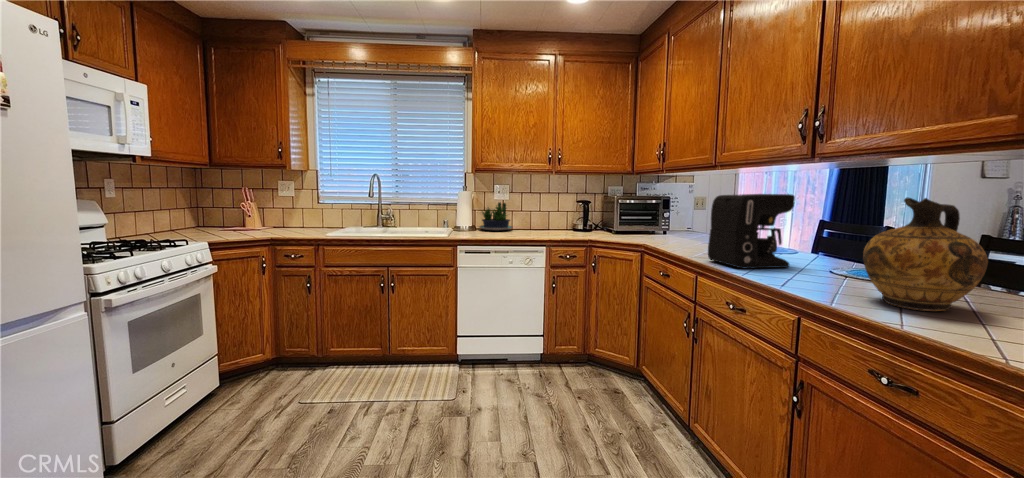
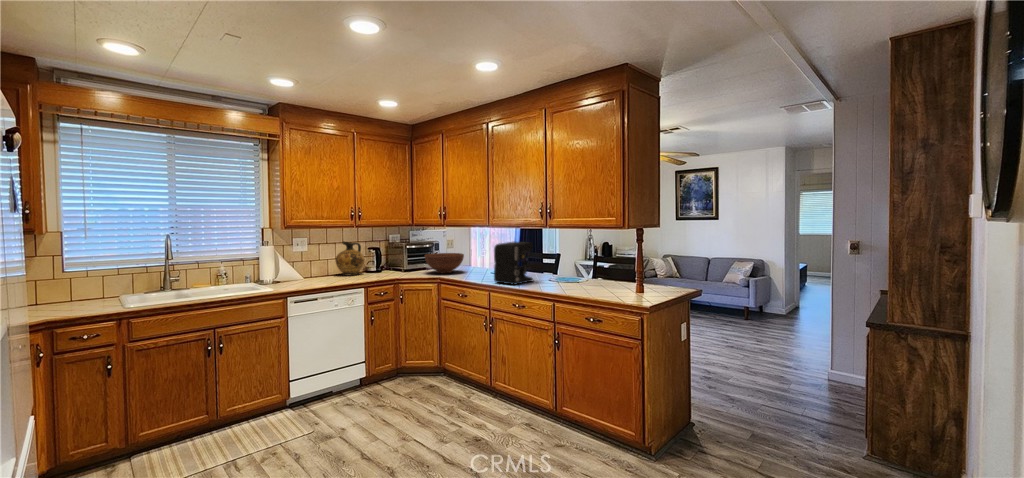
ceramic jug: present [863,197,988,311] -> present [335,241,364,275]
potted plant: present [479,202,513,231] -> none [284,254,322,280]
fruit bowl: none [633,212,692,240] -> present [425,253,464,273]

